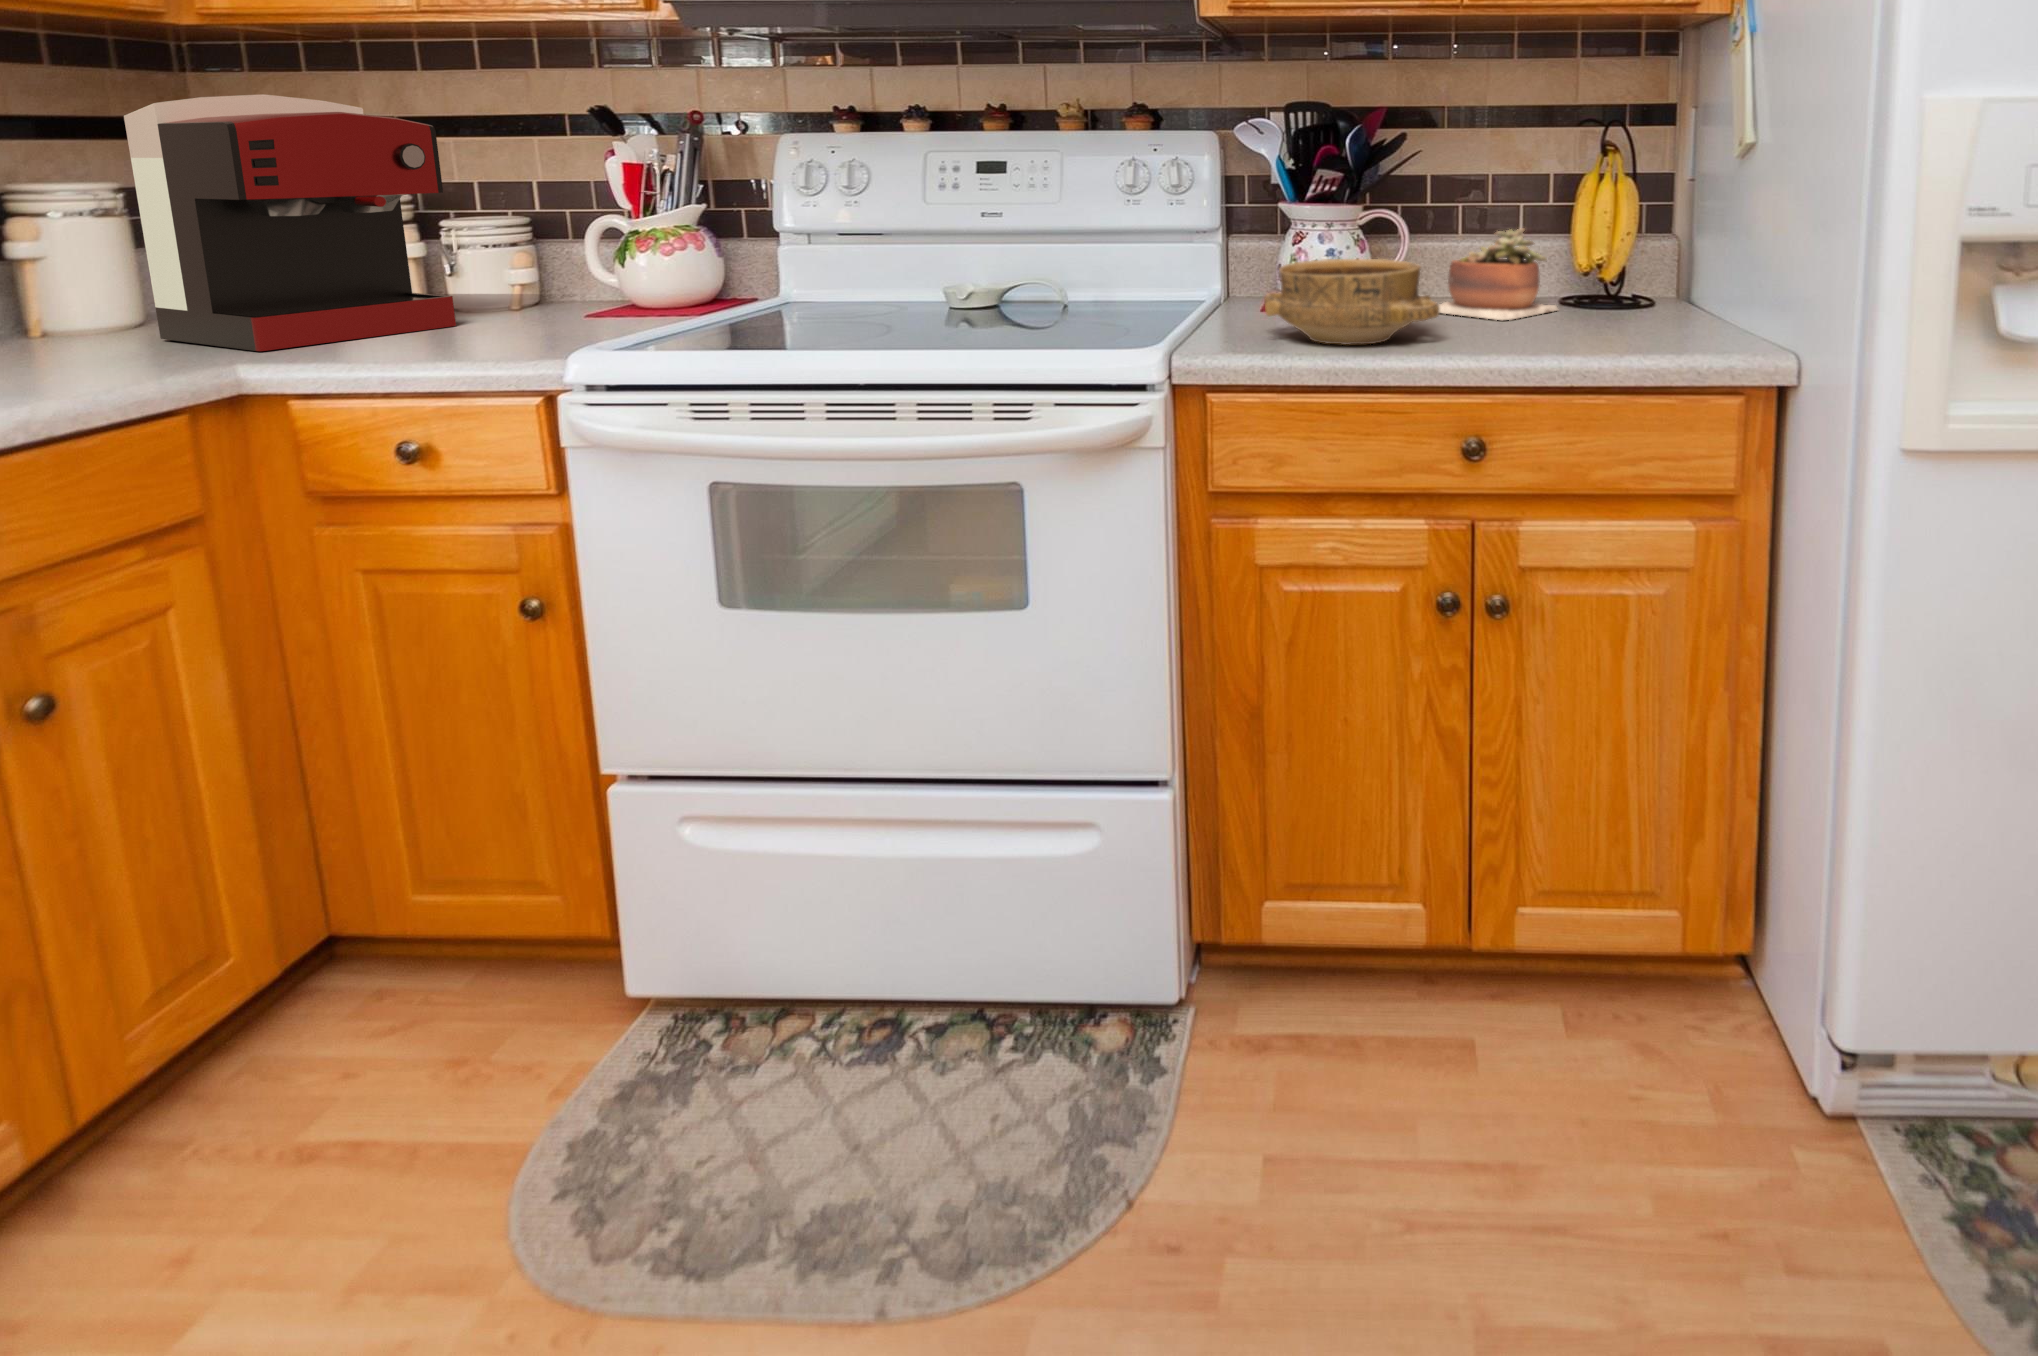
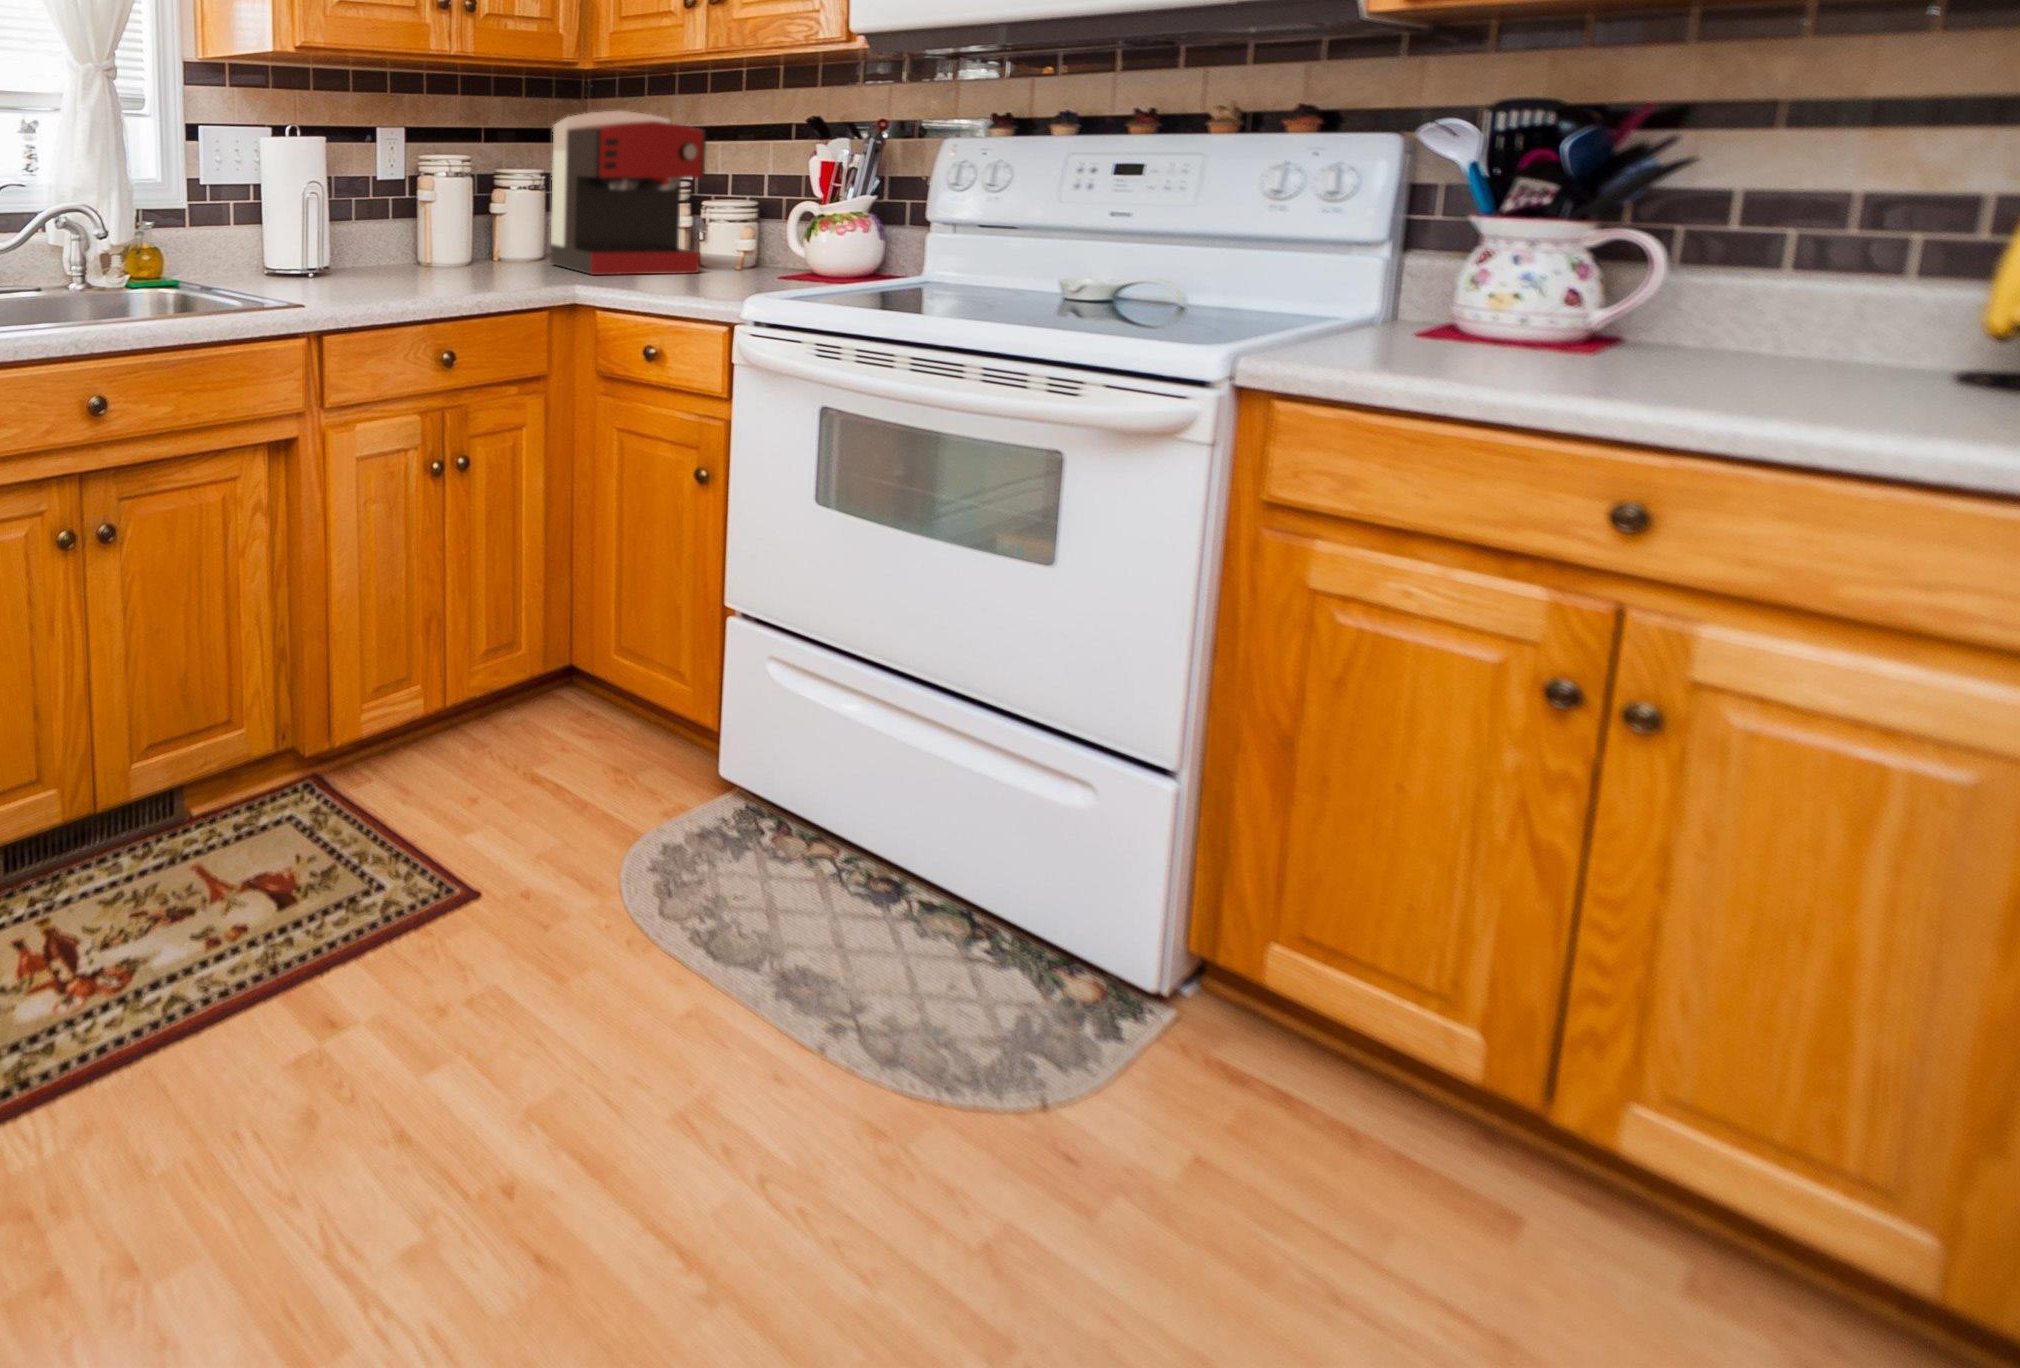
succulent plant: present [1439,228,1558,320] -> none [1672,266,1931,386]
ceramic bowl: present [1264,259,1439,345] -> none [1376,278,1633,376]

